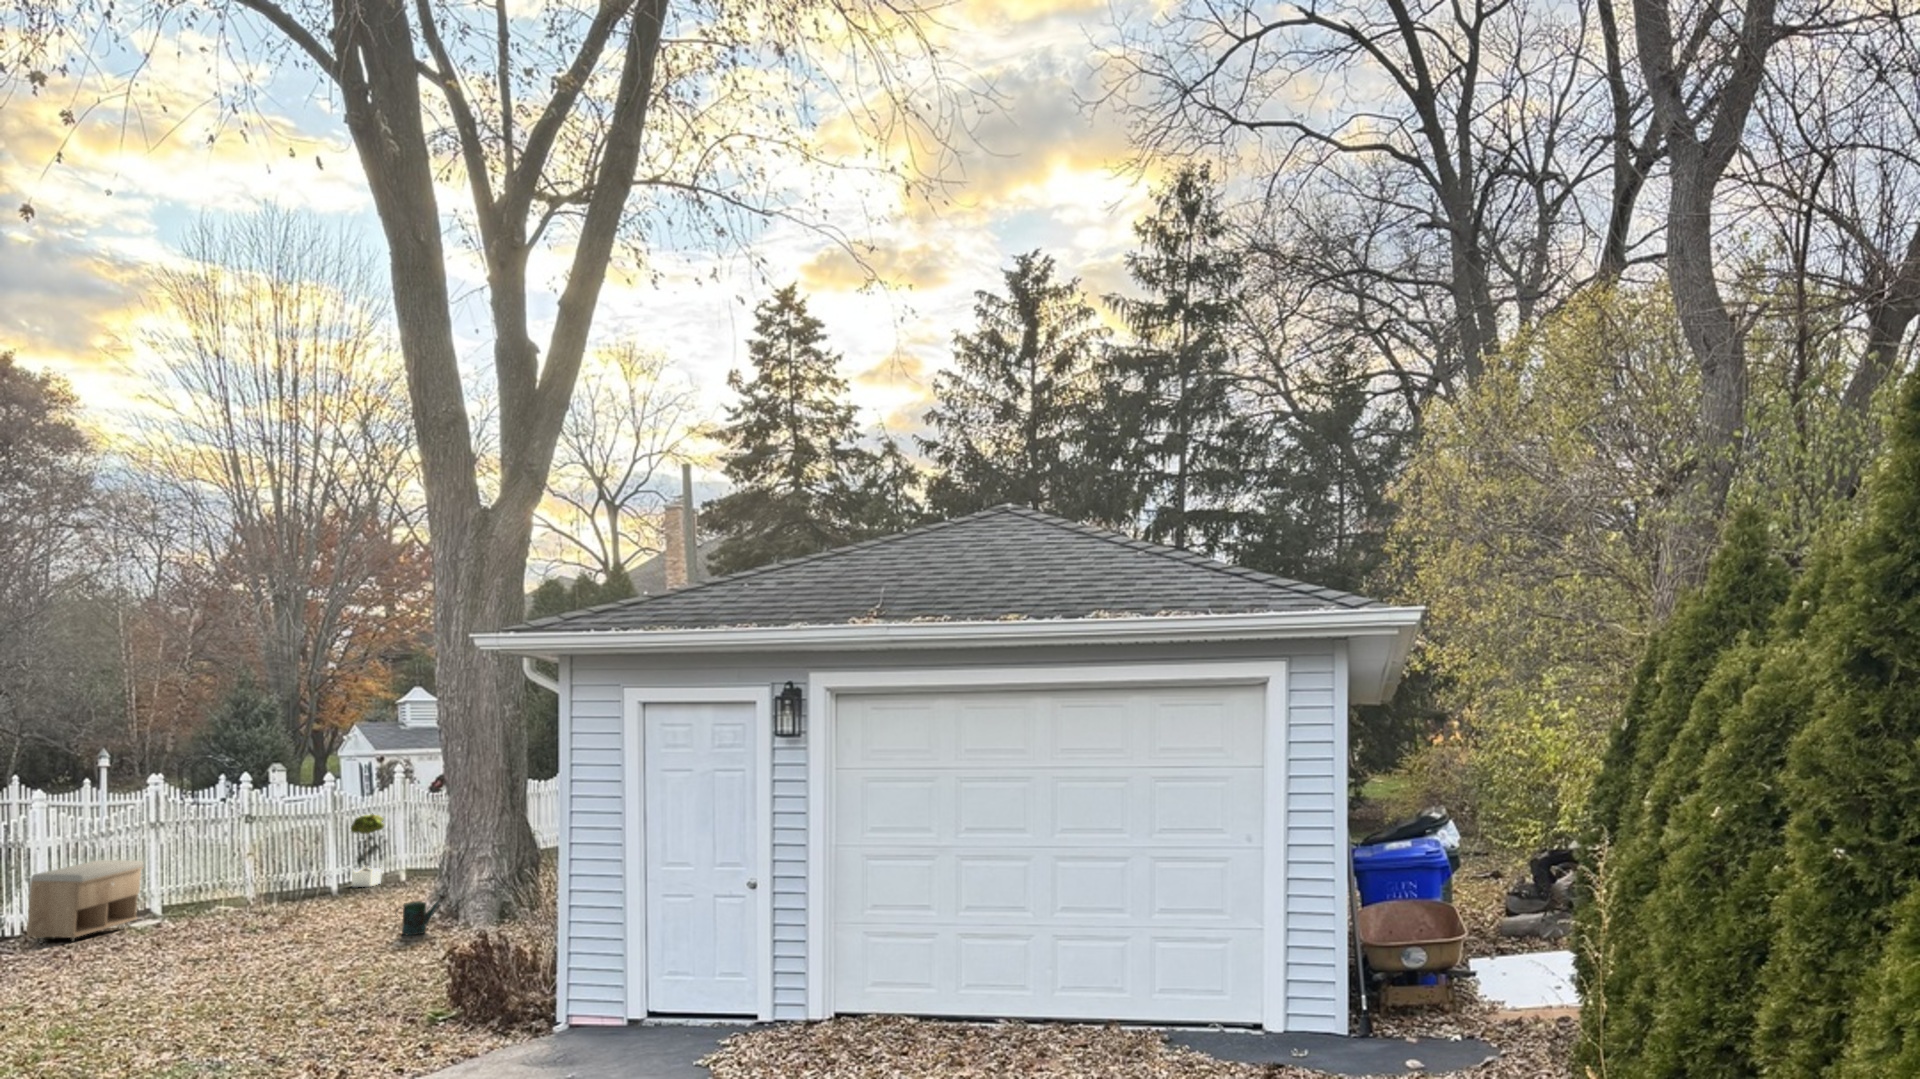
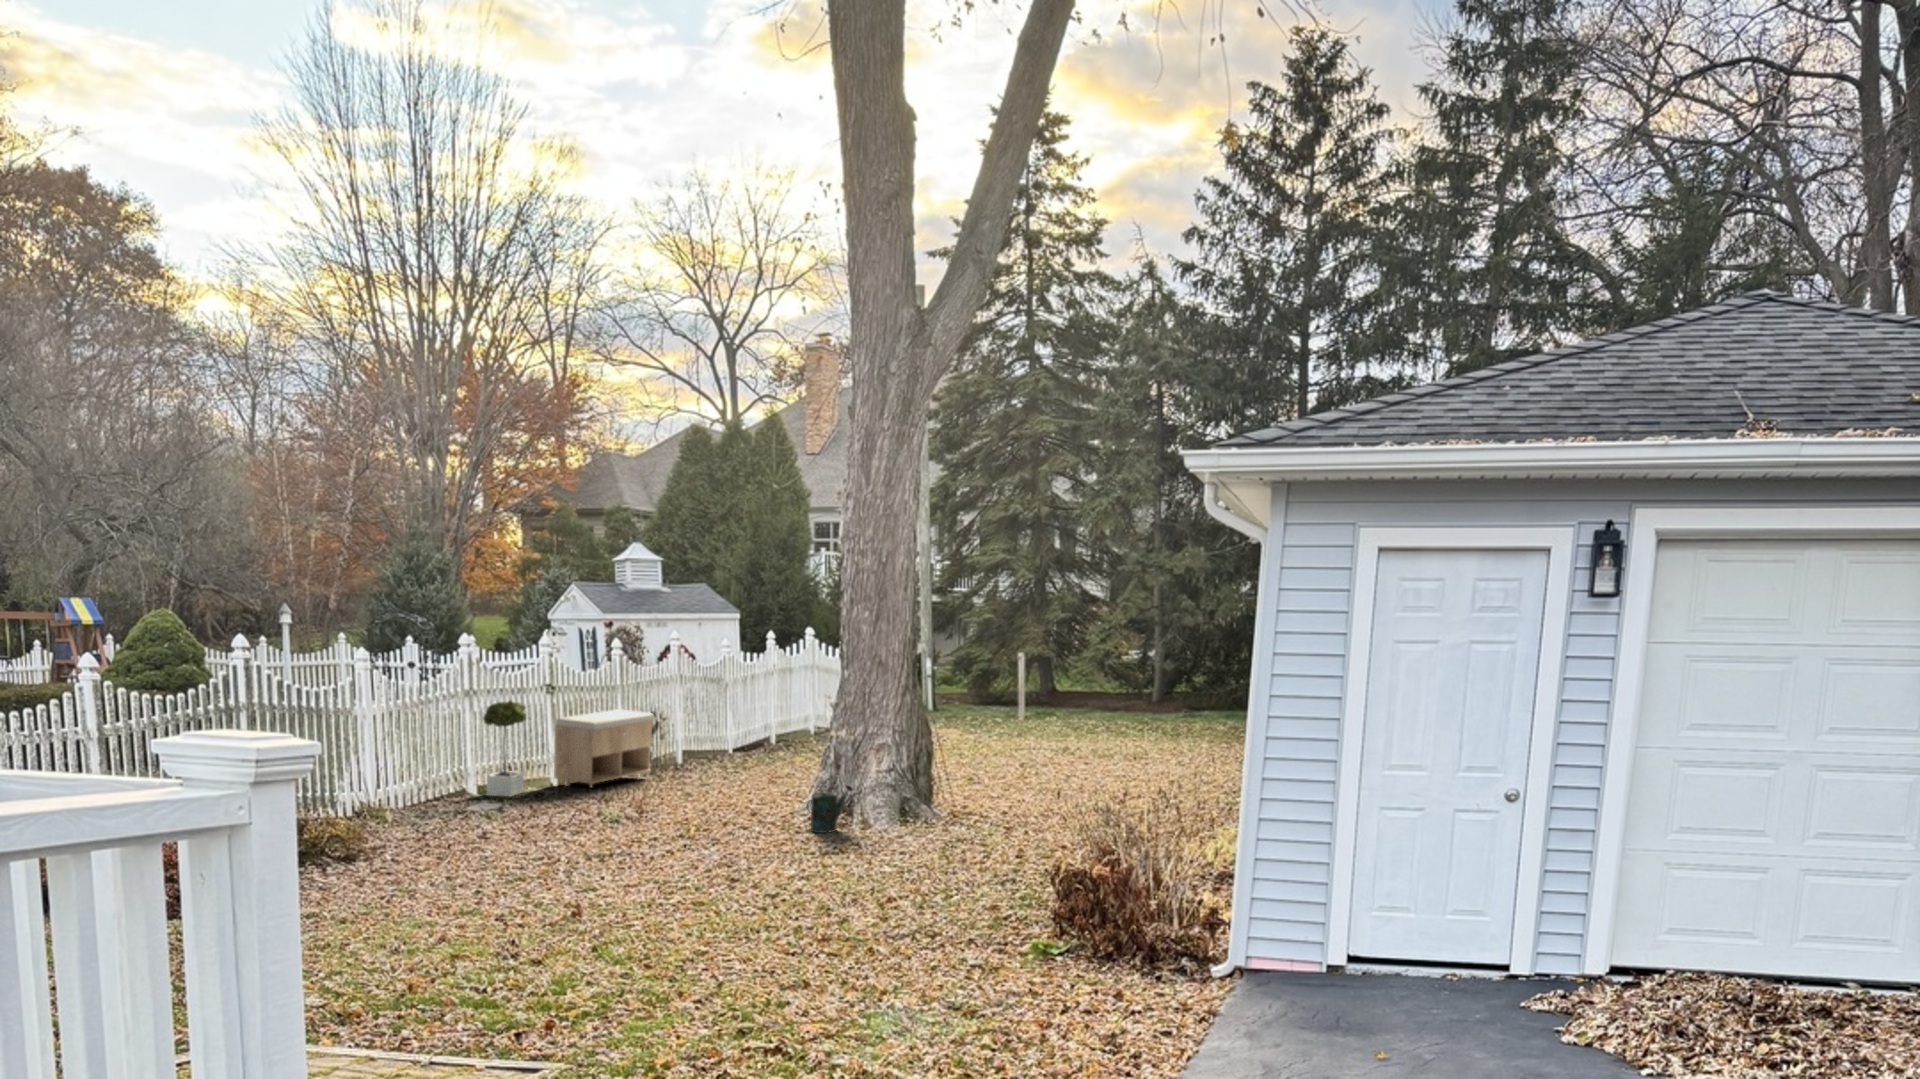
potted tree: present [351,814,384,887] -> present [483,701,526,796]
storage bench: present [27,860,144,942] -> present [554,709,654,788]

